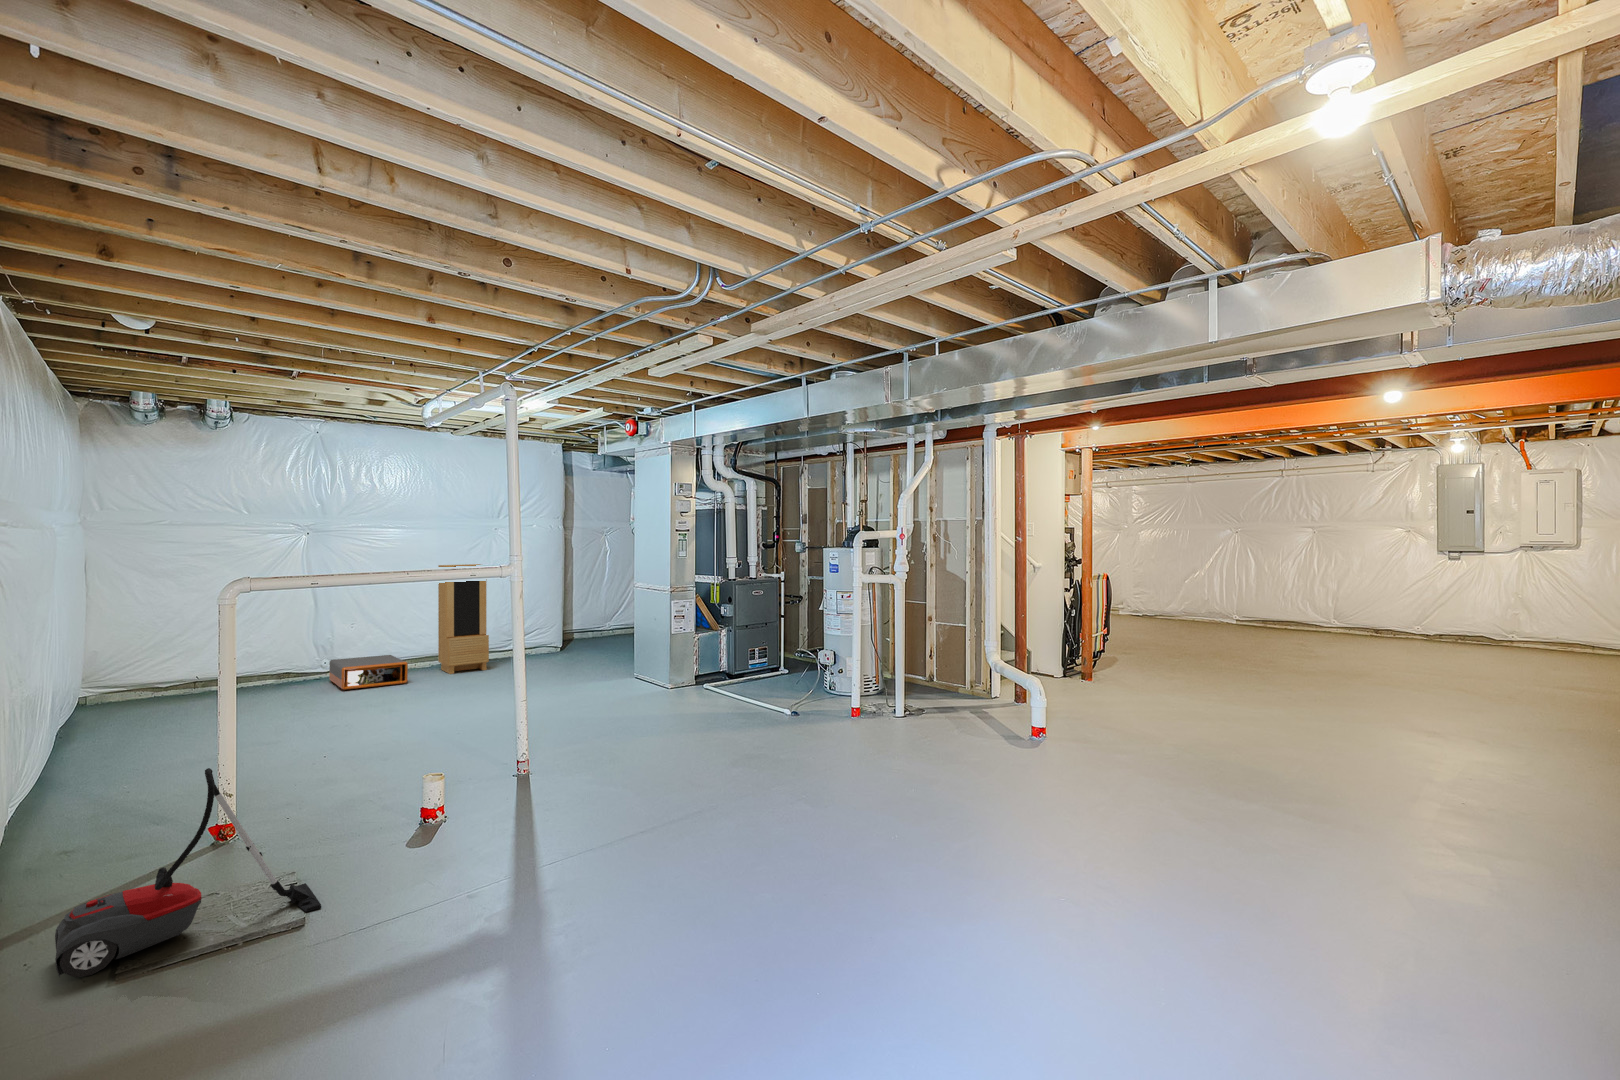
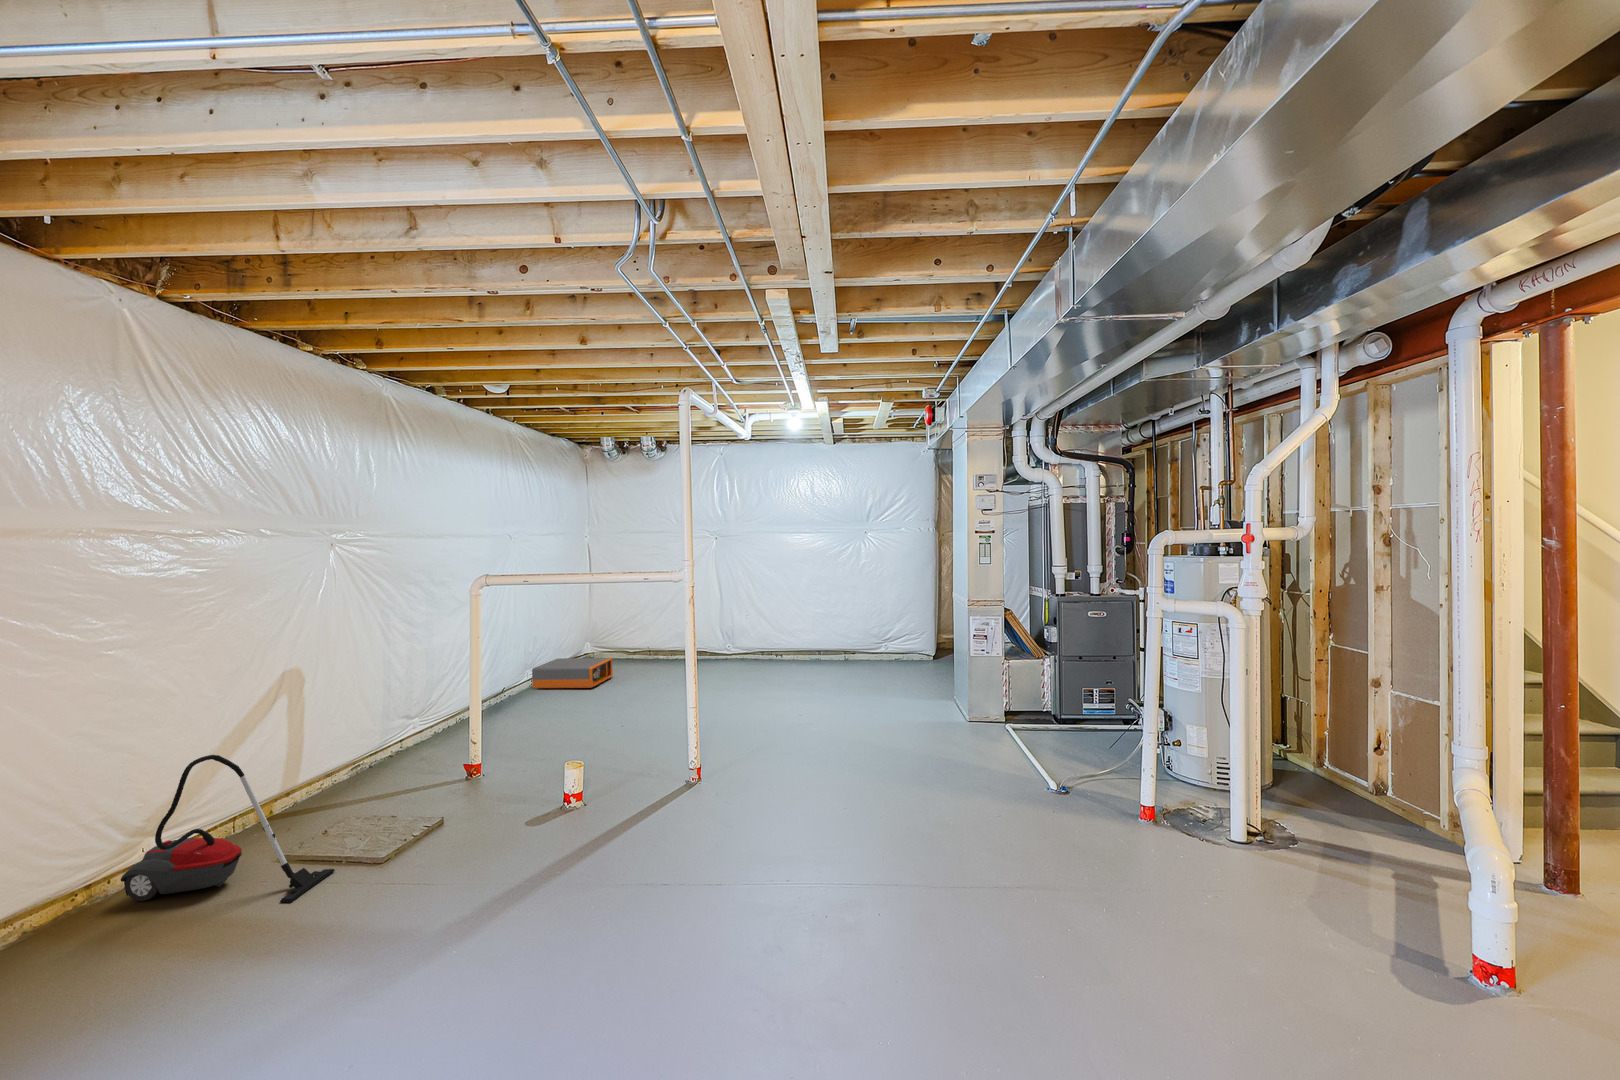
storage cabinet: present [438,564,489,674] -> none [809,567,847,668]
storage box: present [329,655,408,690] -> present [532,658,613,688]

